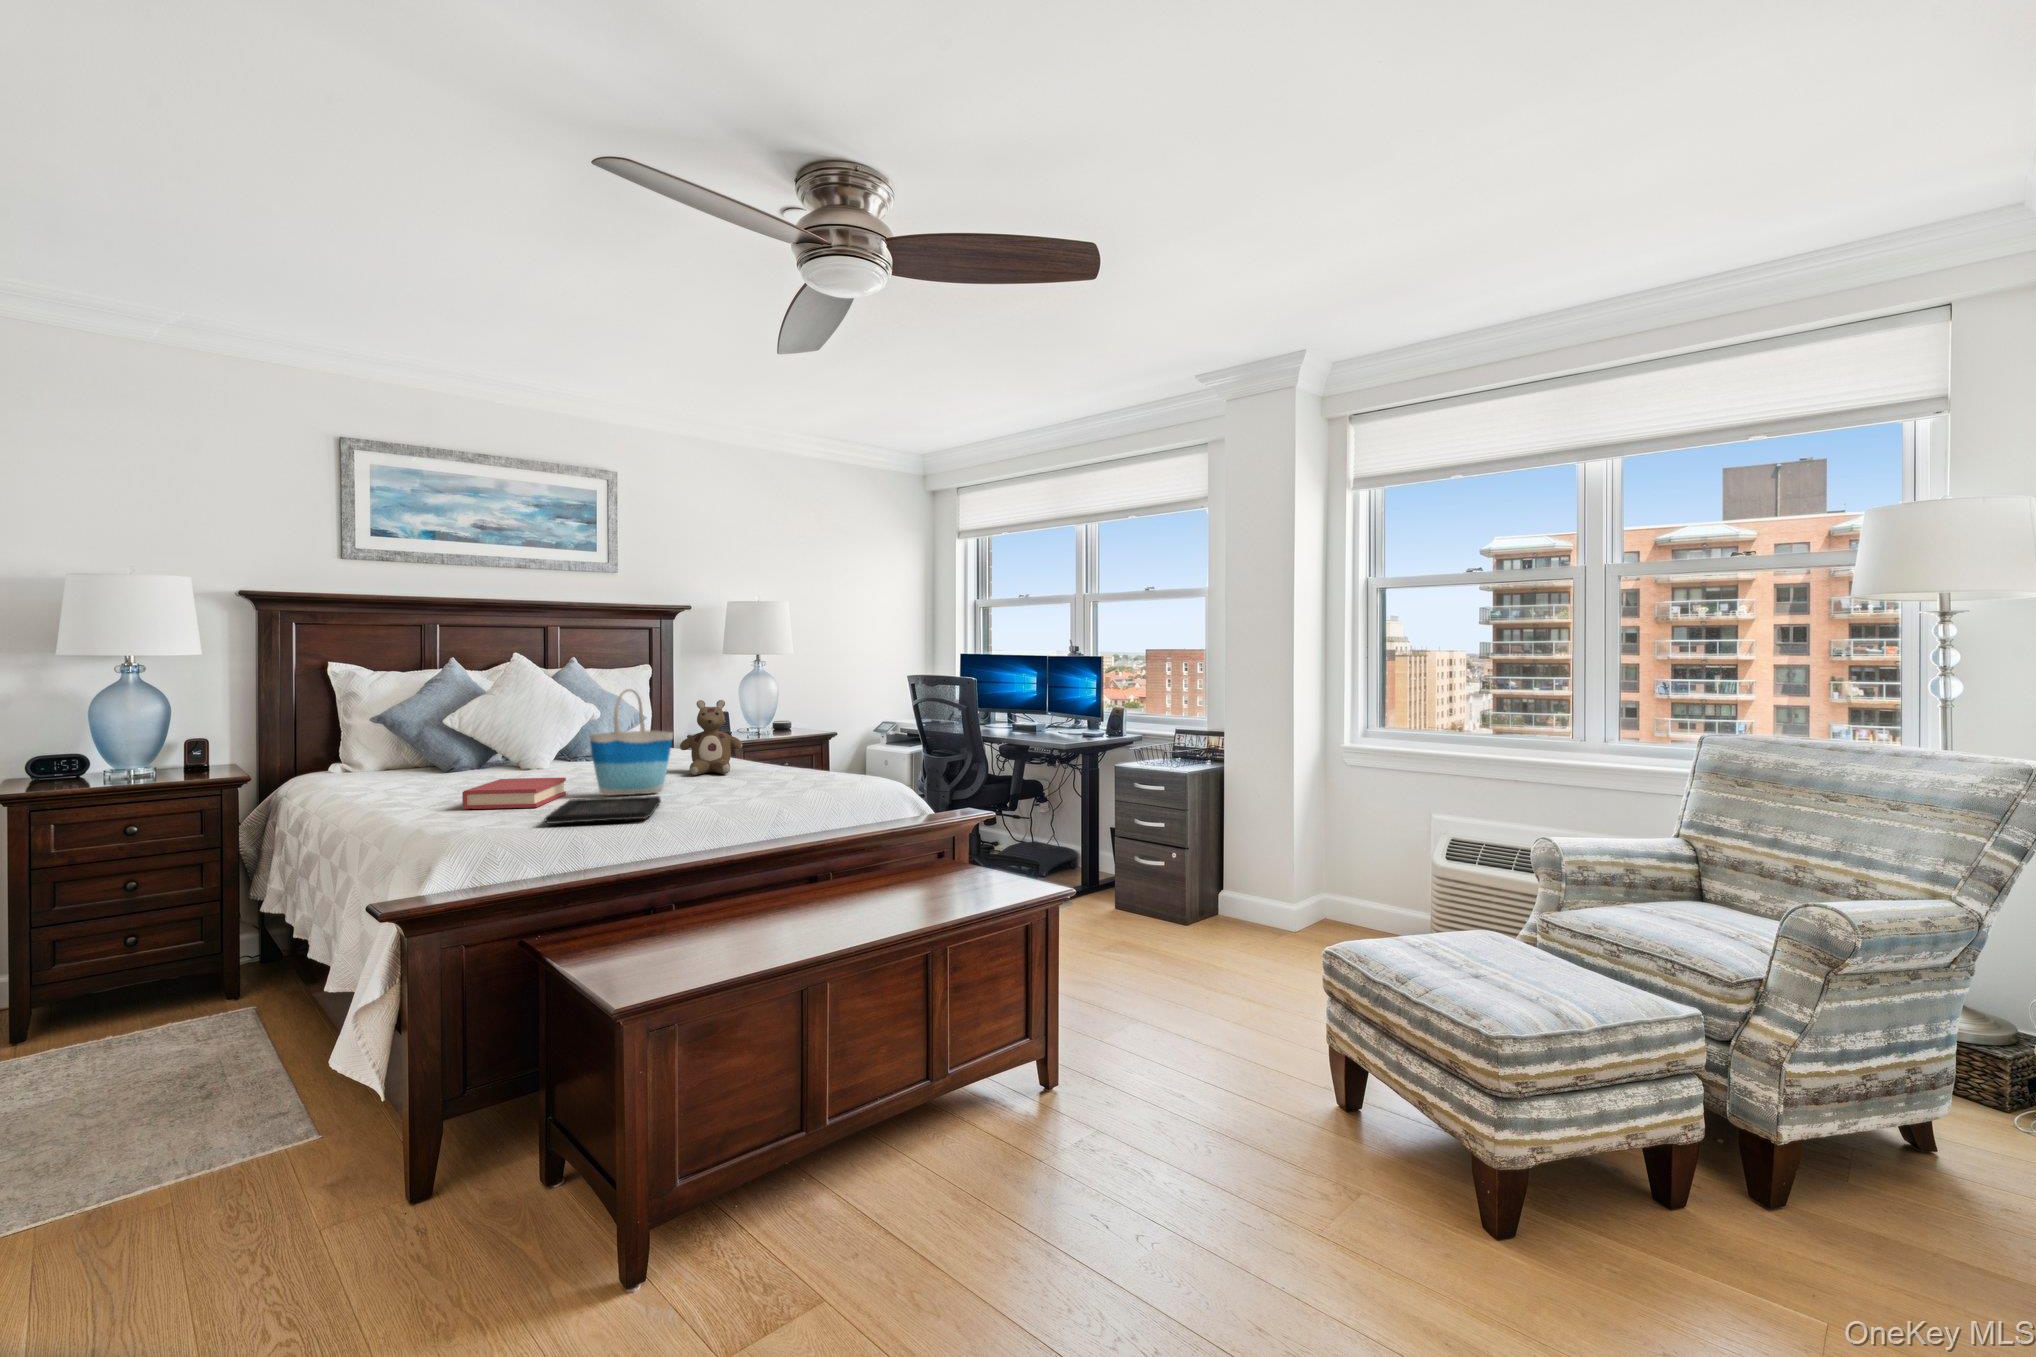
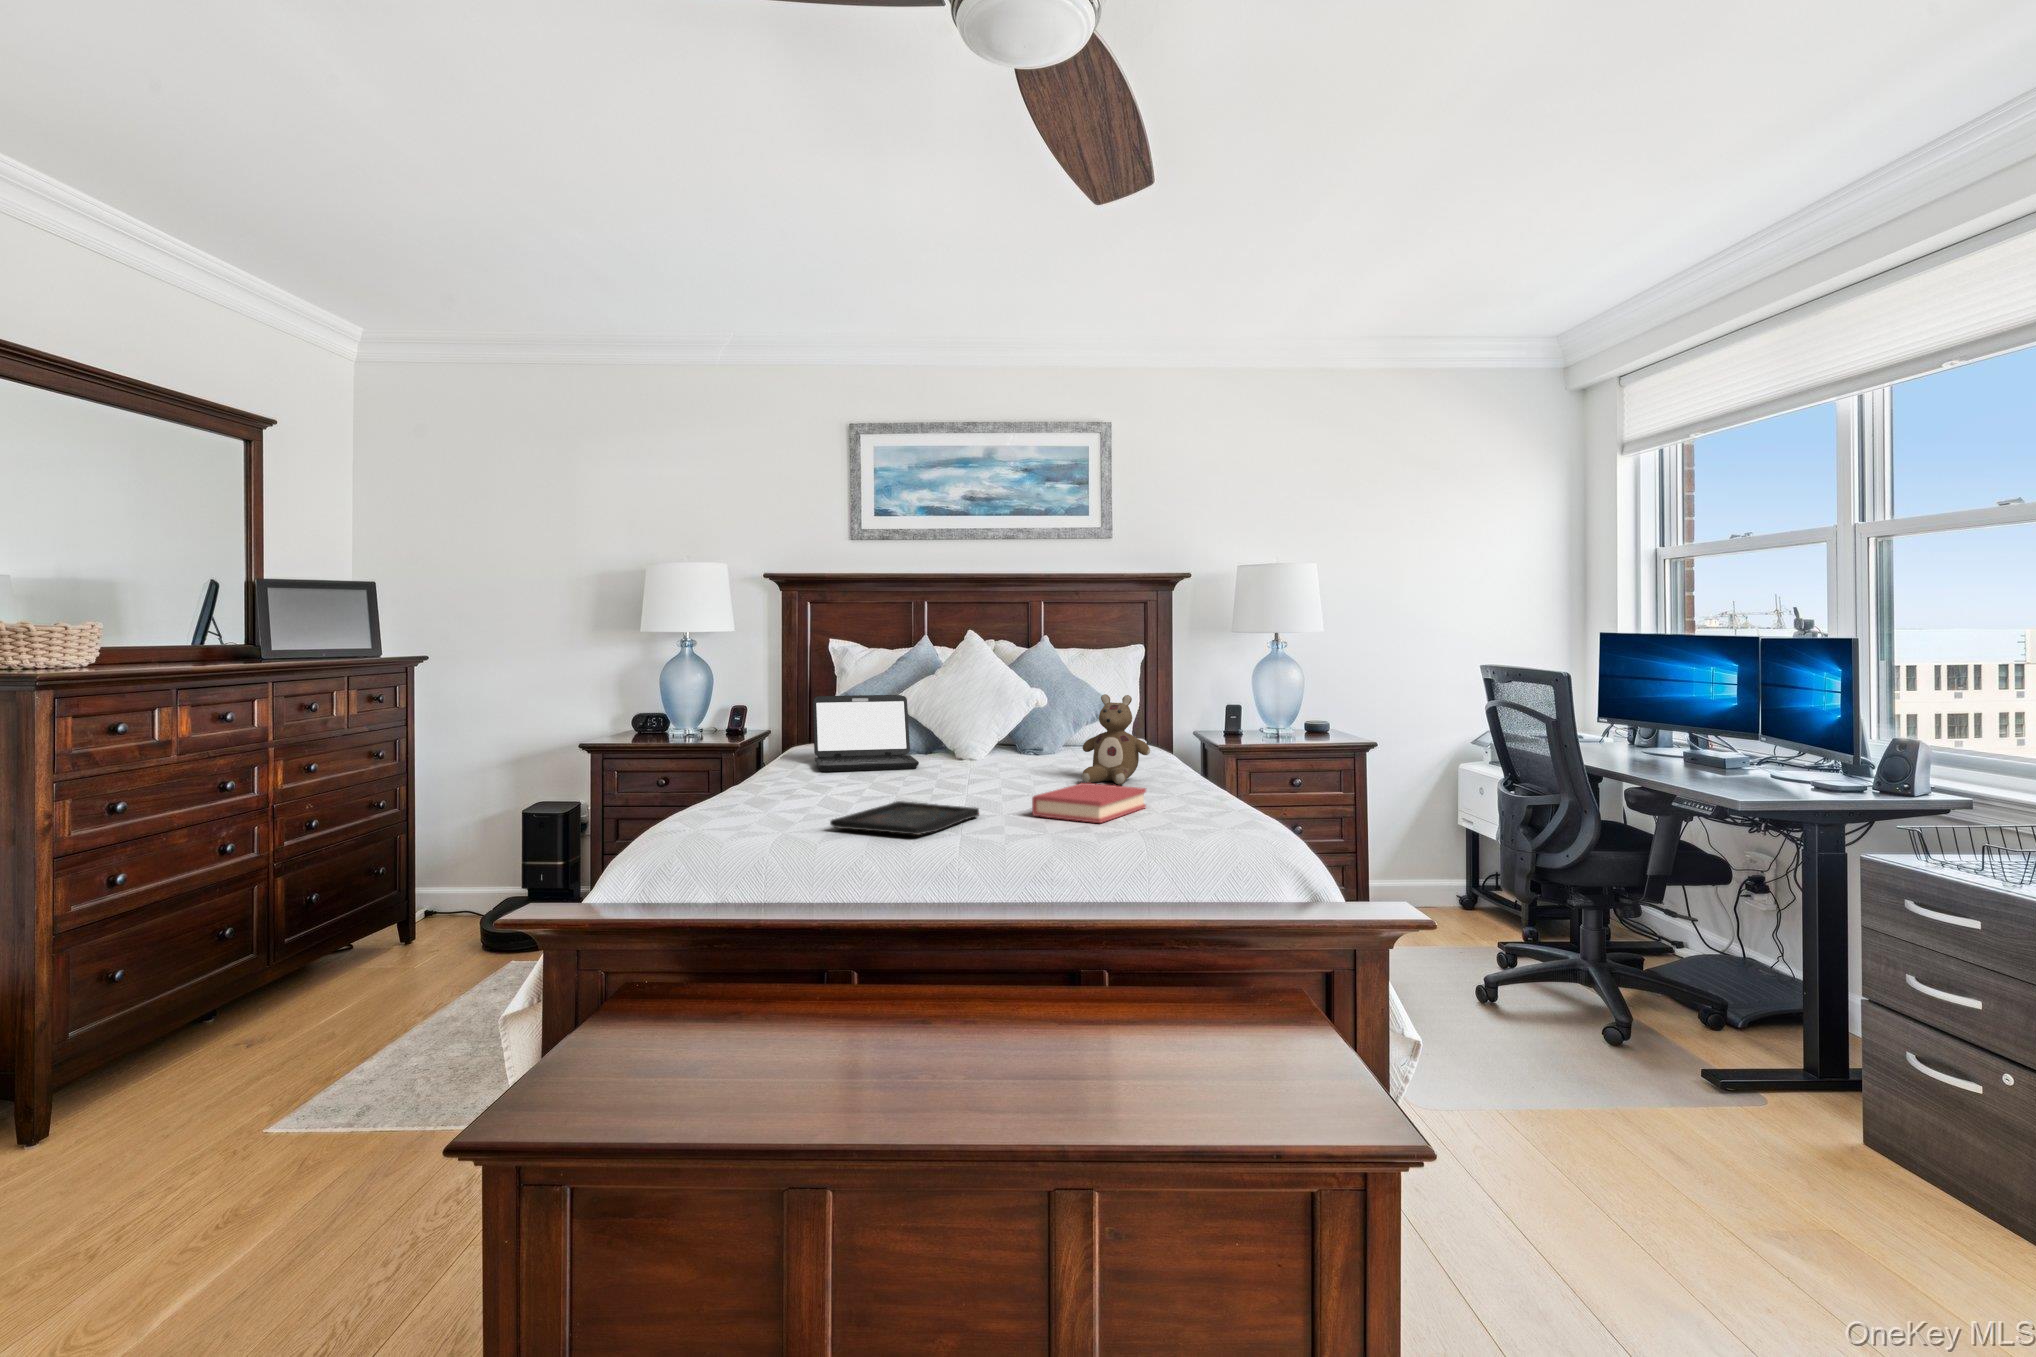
tote bag: present [590,689,673,795] -> none [941,682,1024,802]
laptop: none [363,713,502,790] -> present [813,695,919,772]
hardback book: present [462,778,566,809] -> present [1032,783,1146,823]

